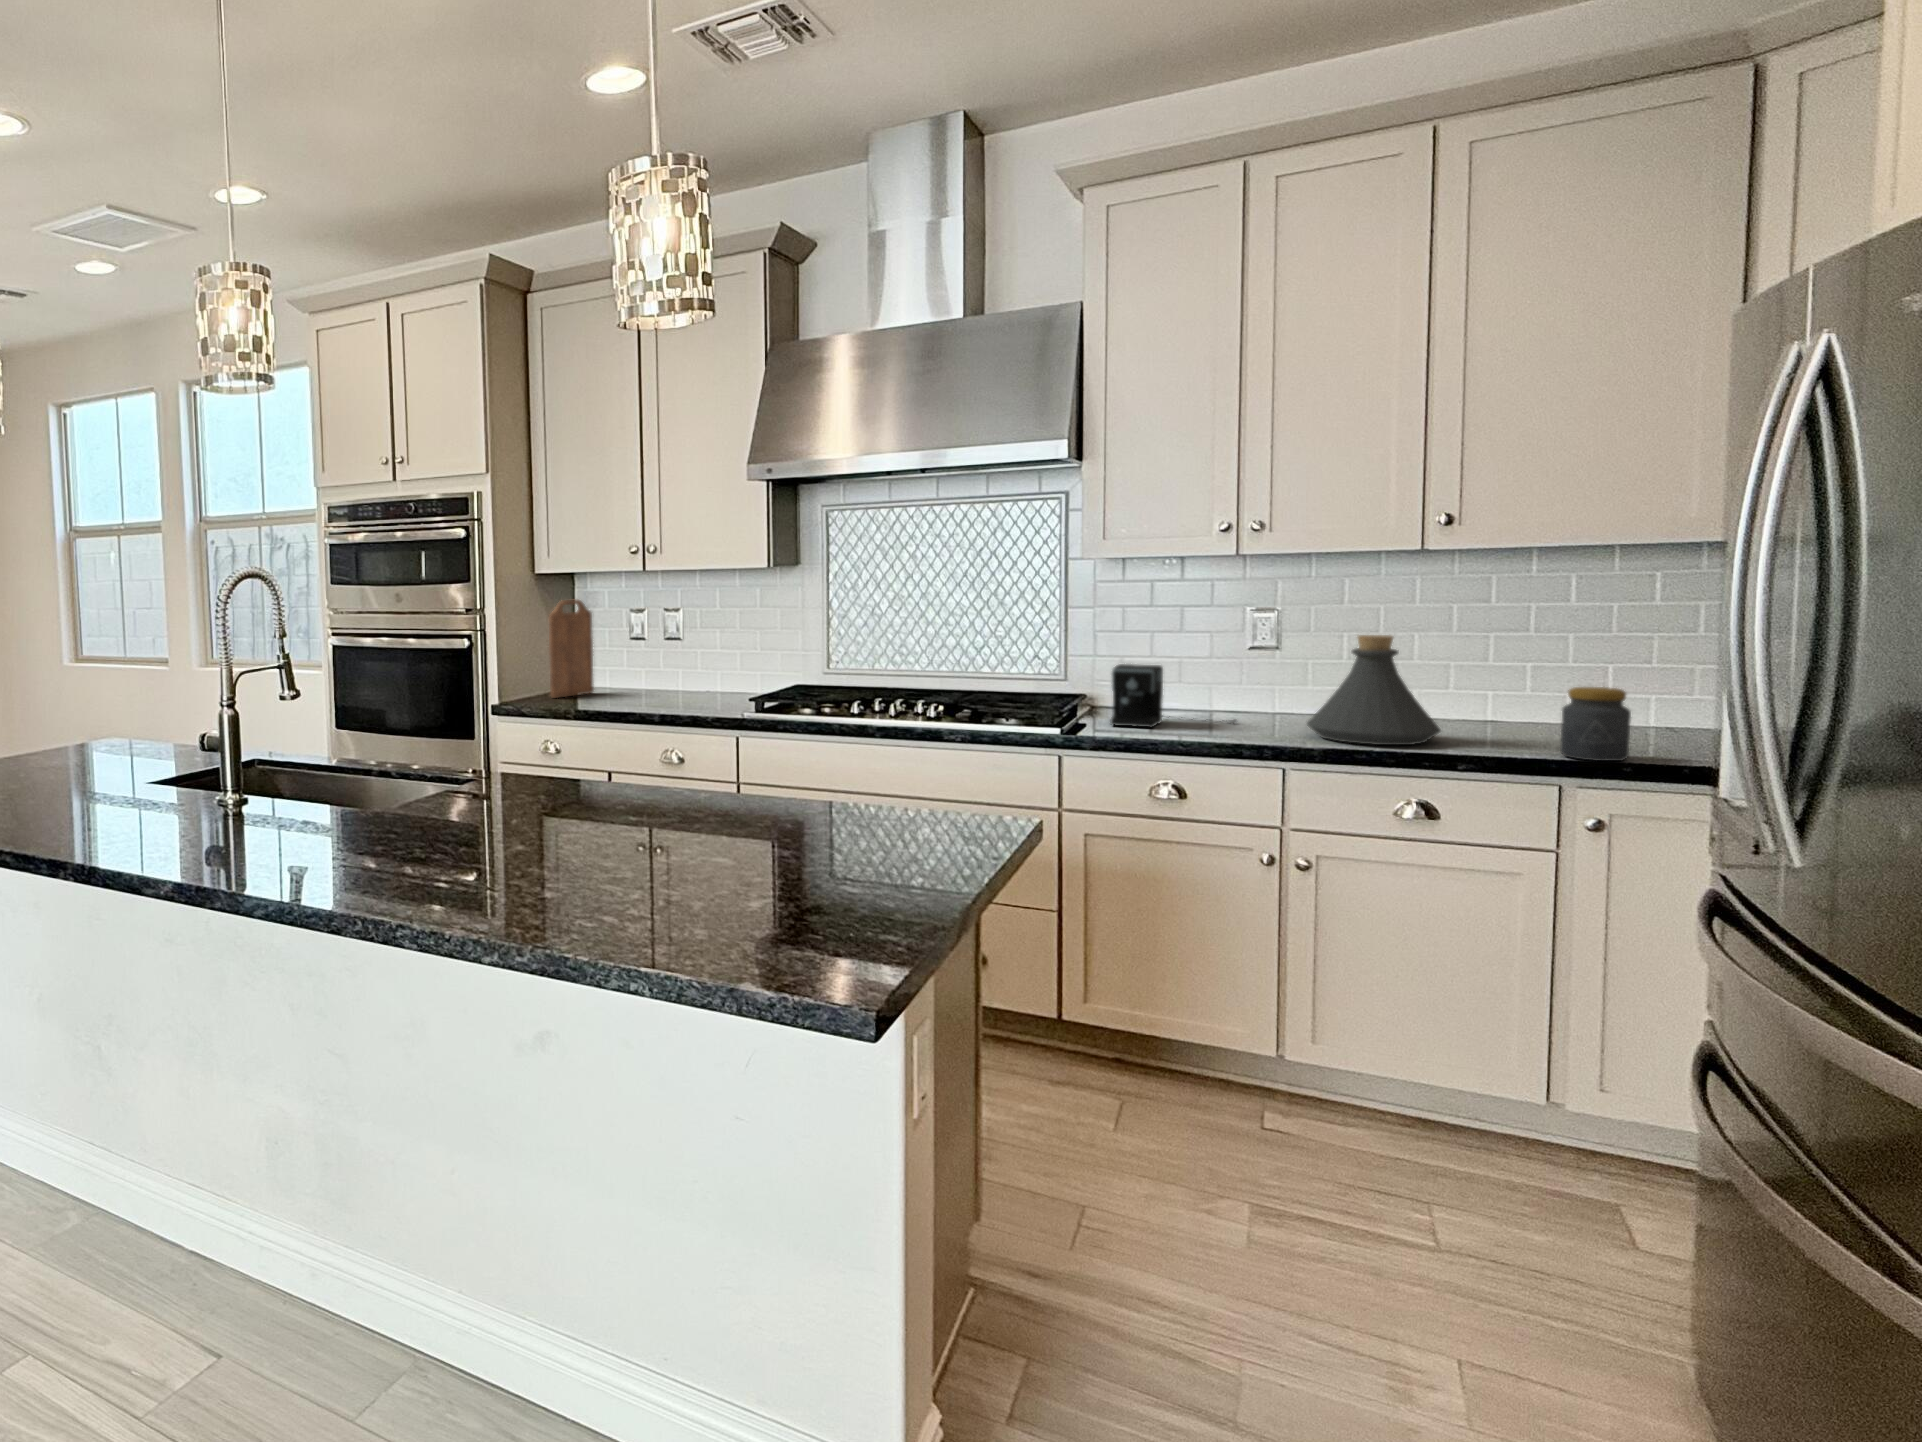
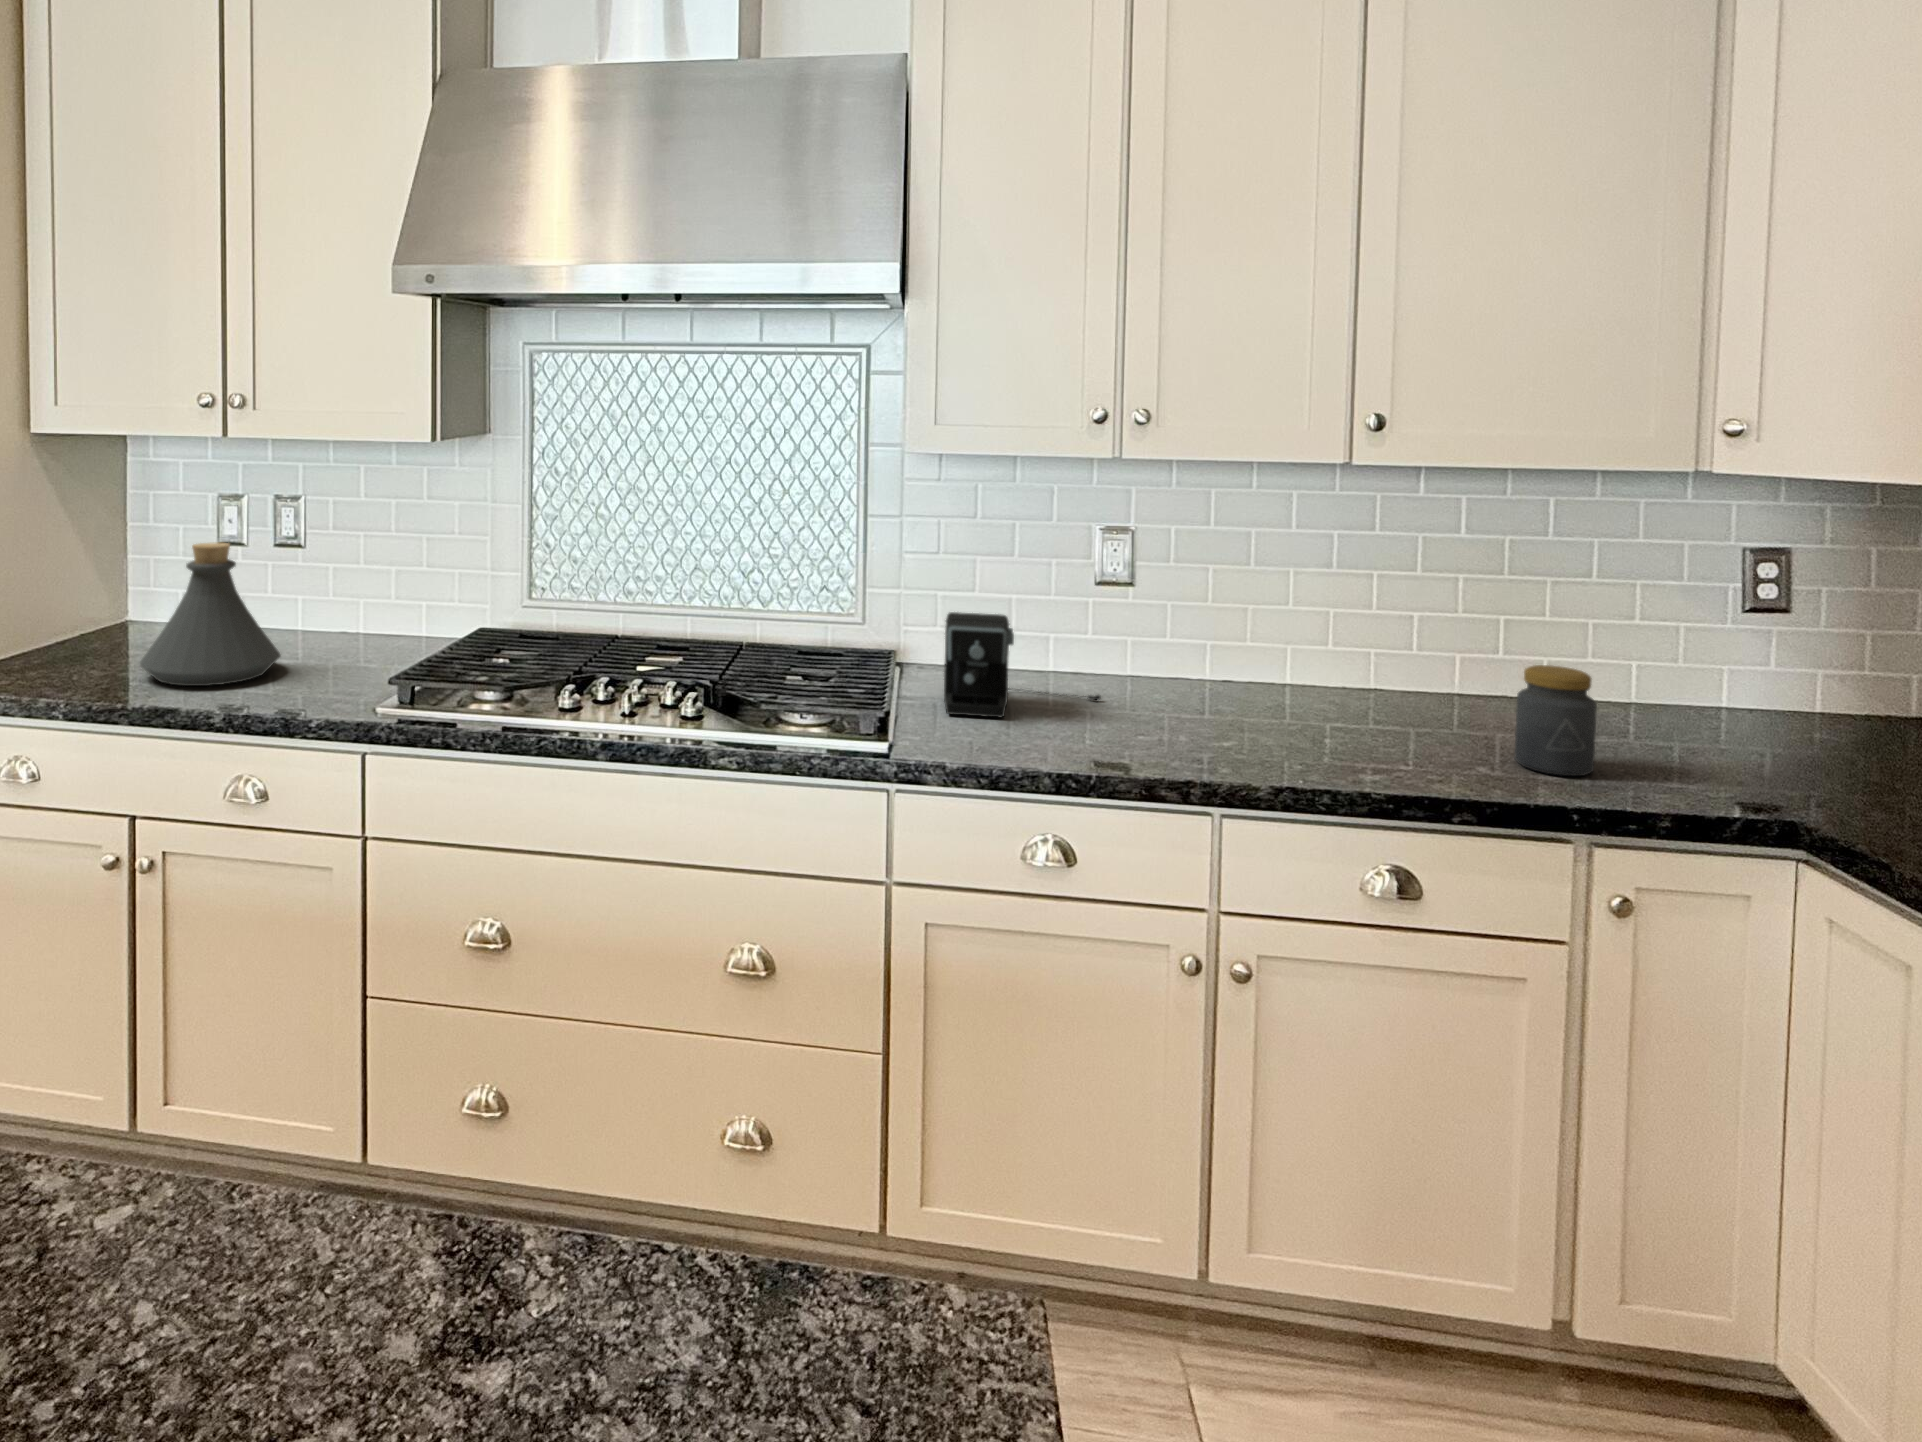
cutting board: present [549,599,594,698] -> none [40,482,133,663]
bottle: present [1307,635,1441,745] -> present [140,542,281,686]

